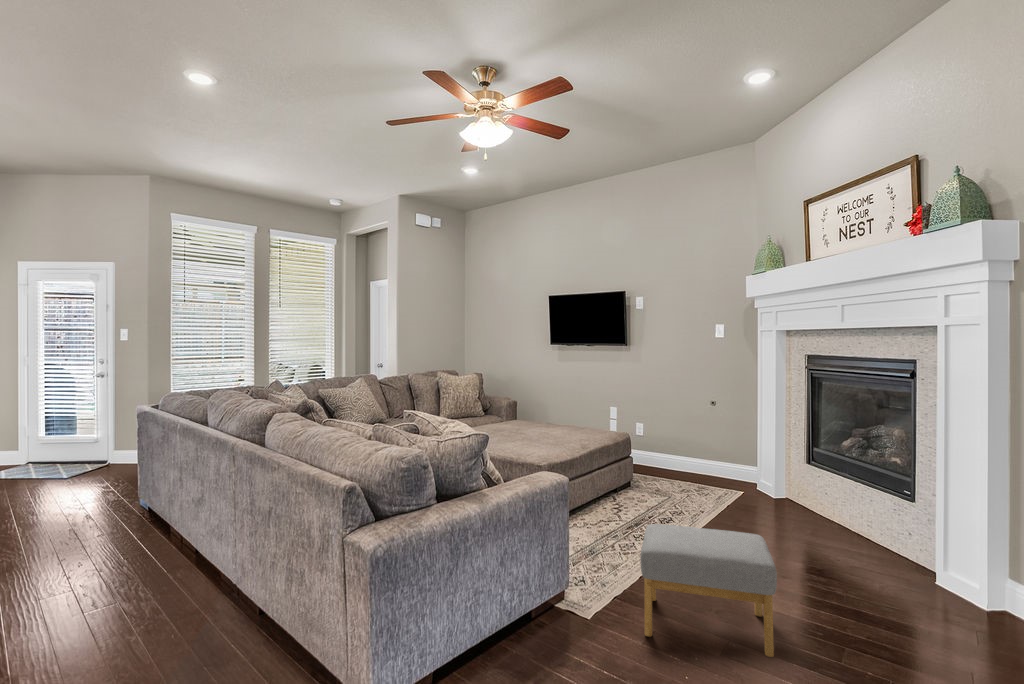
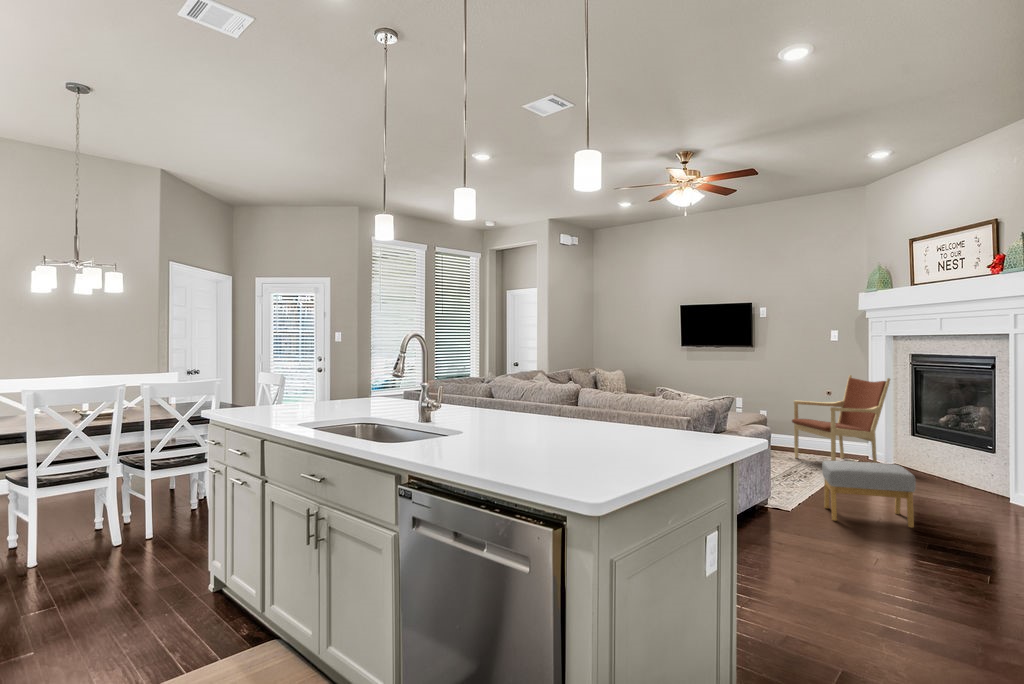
armchair: none [661,382,780,515] -> present [792,375,890,463]

